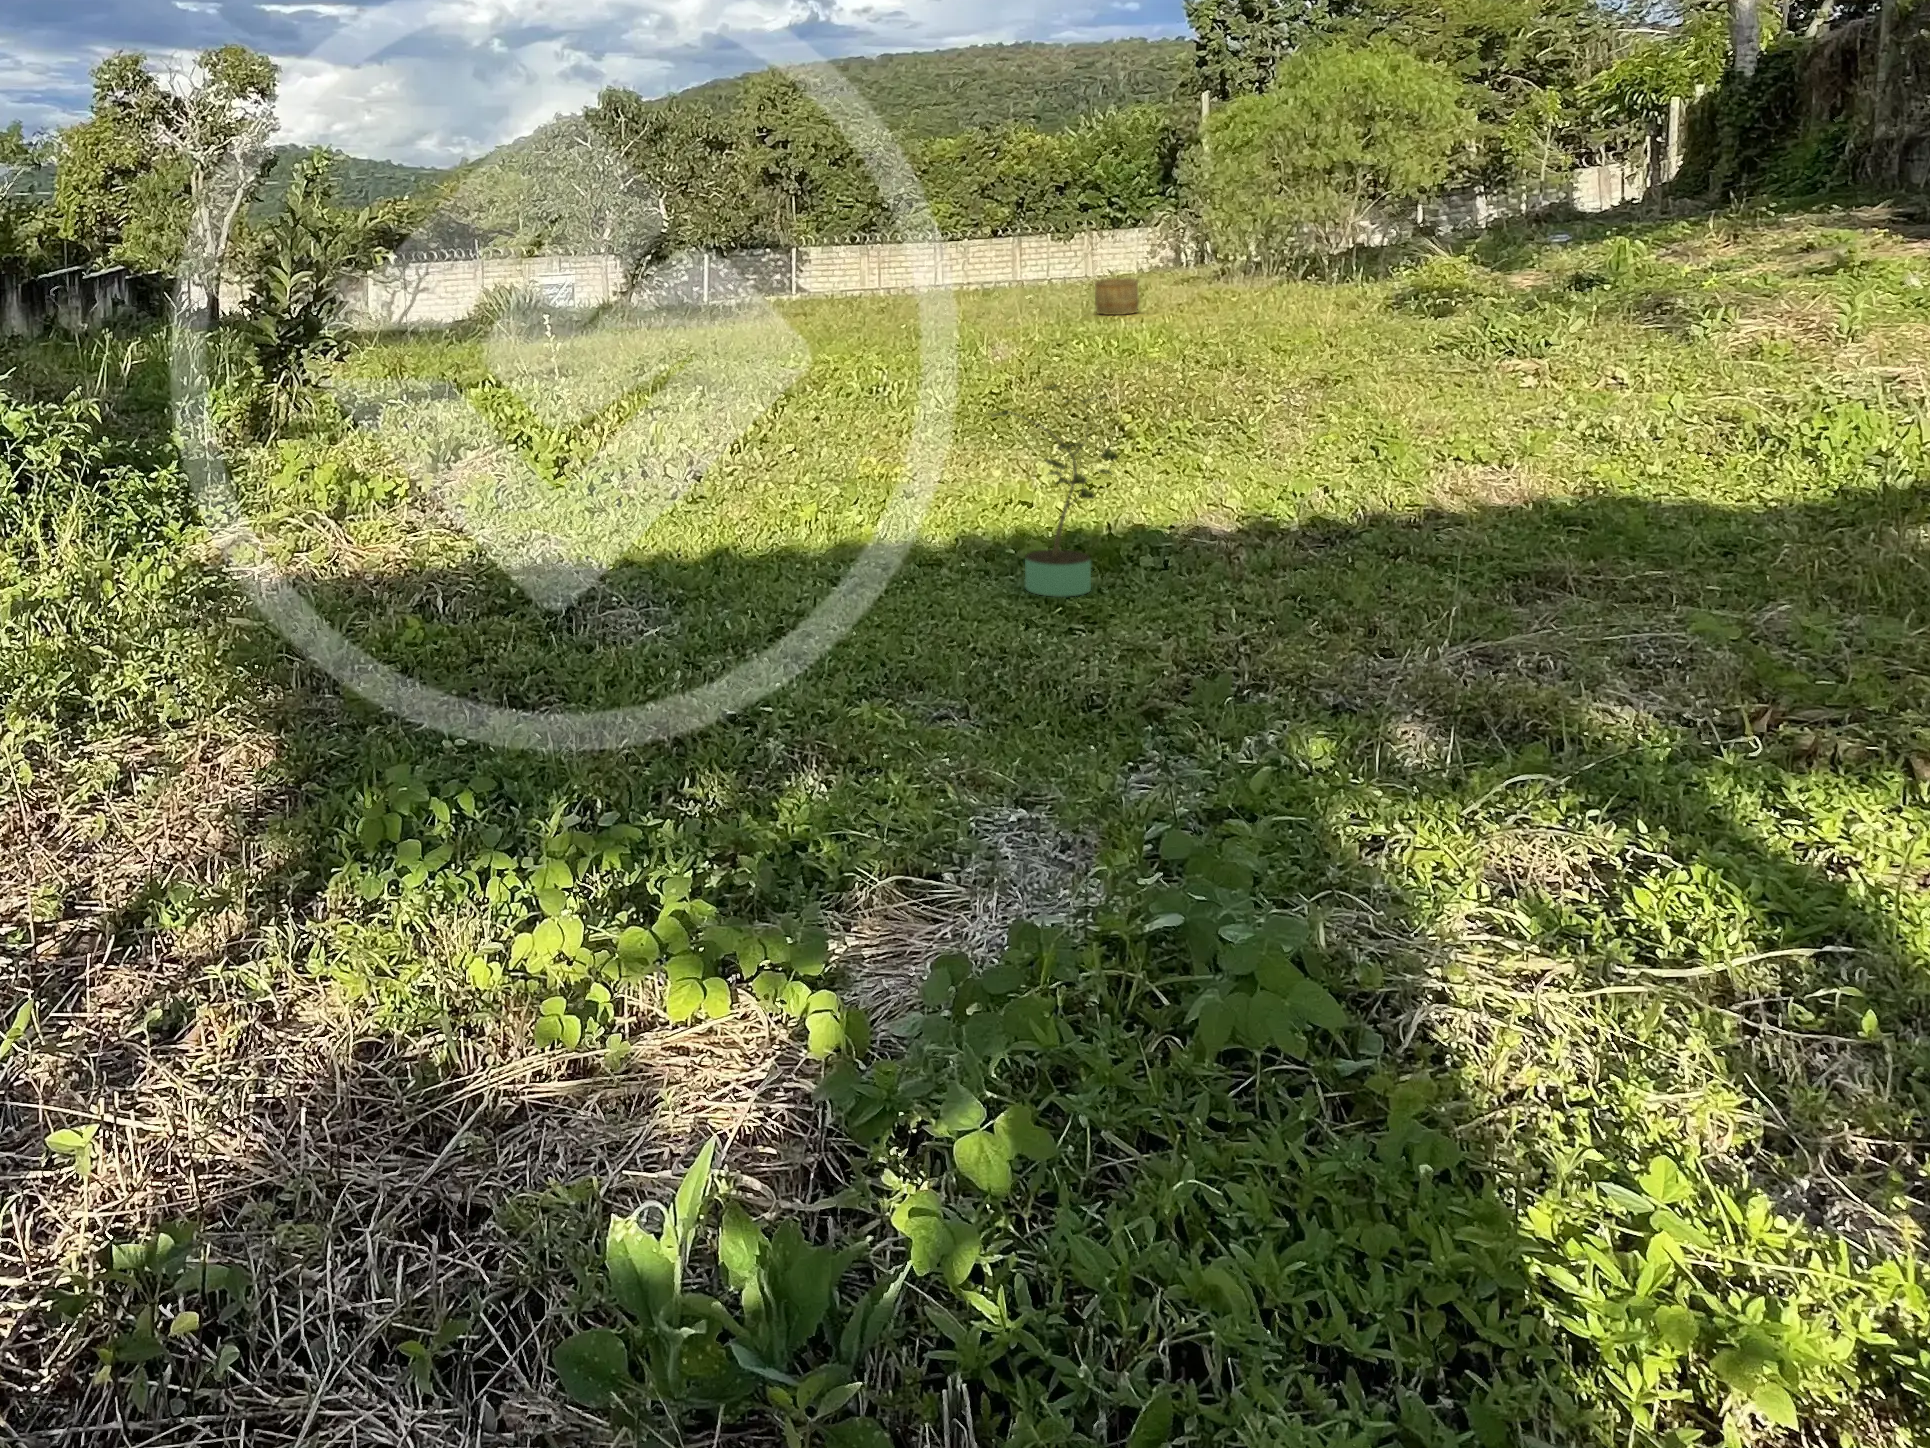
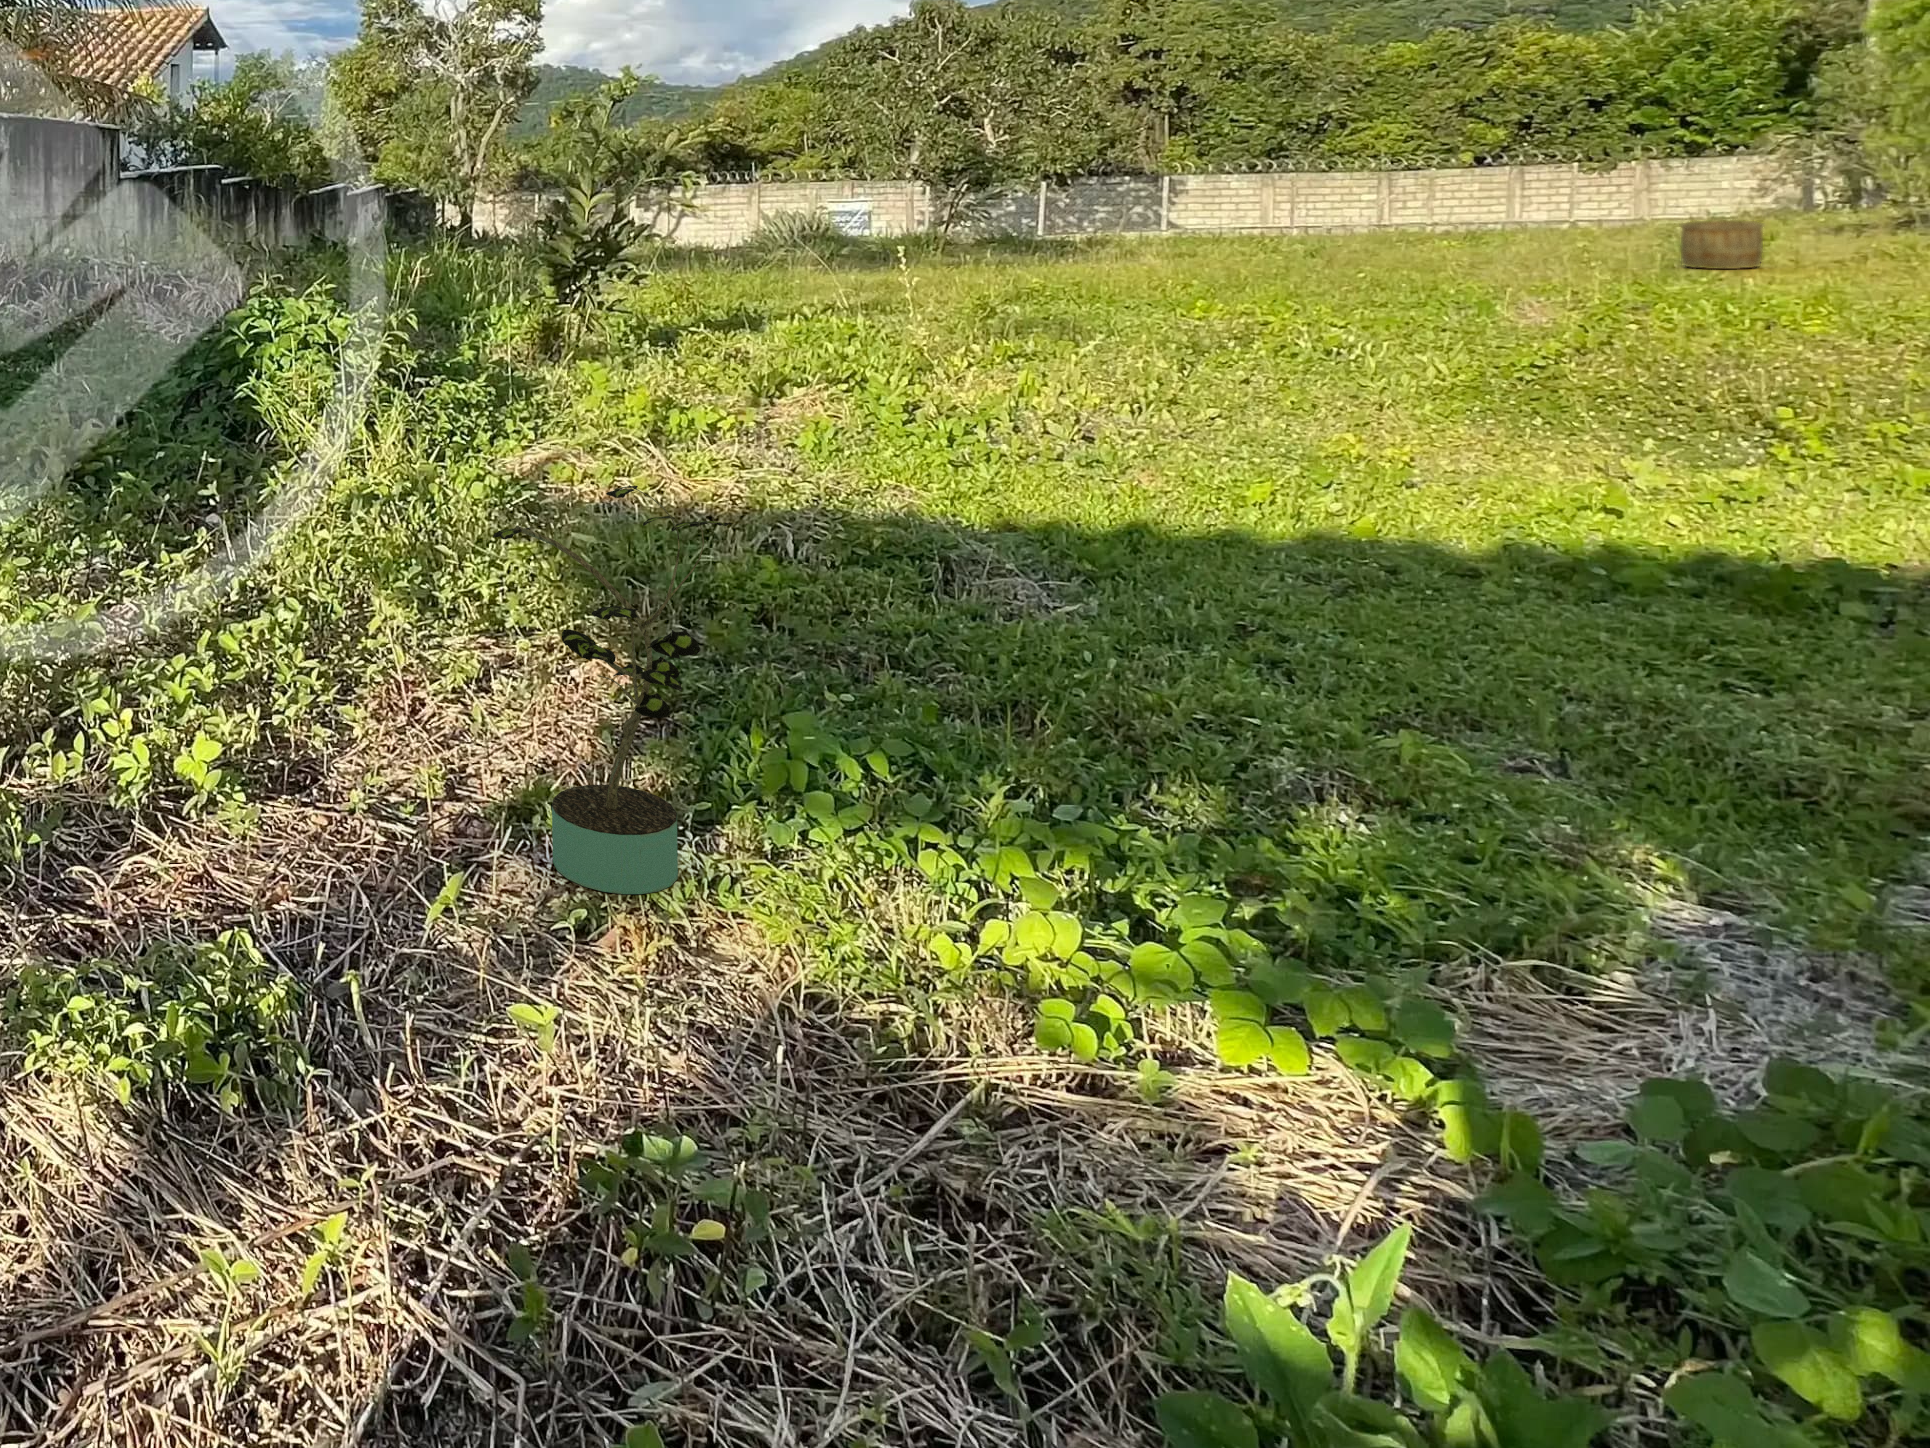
potted plant: present [992,385,1118,597] -> present [493,485,731,894]

